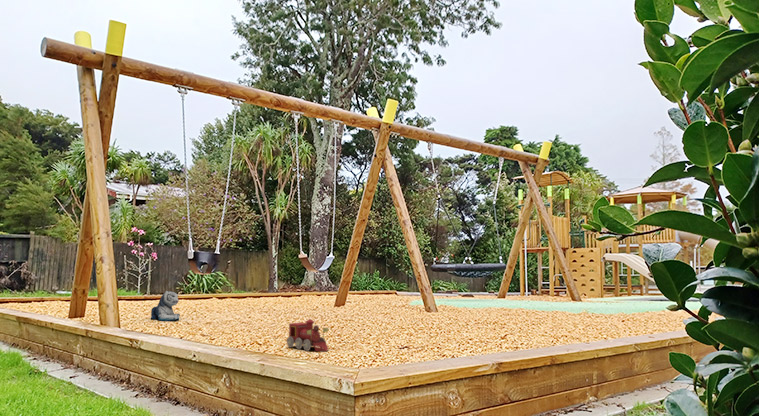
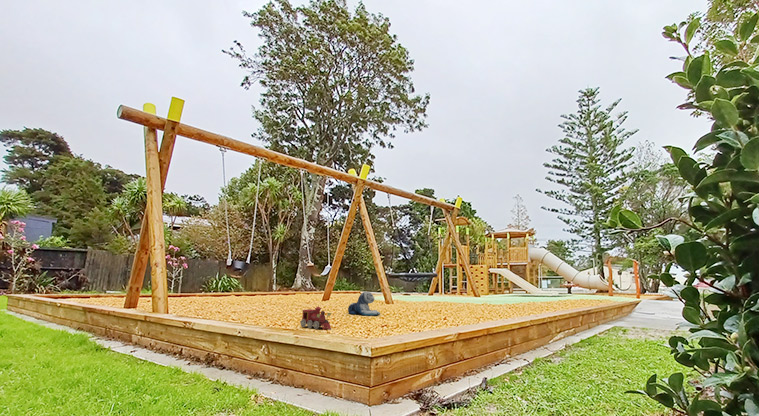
plush toy: present [151,291,180,321] -> present [348,291,380,316]

